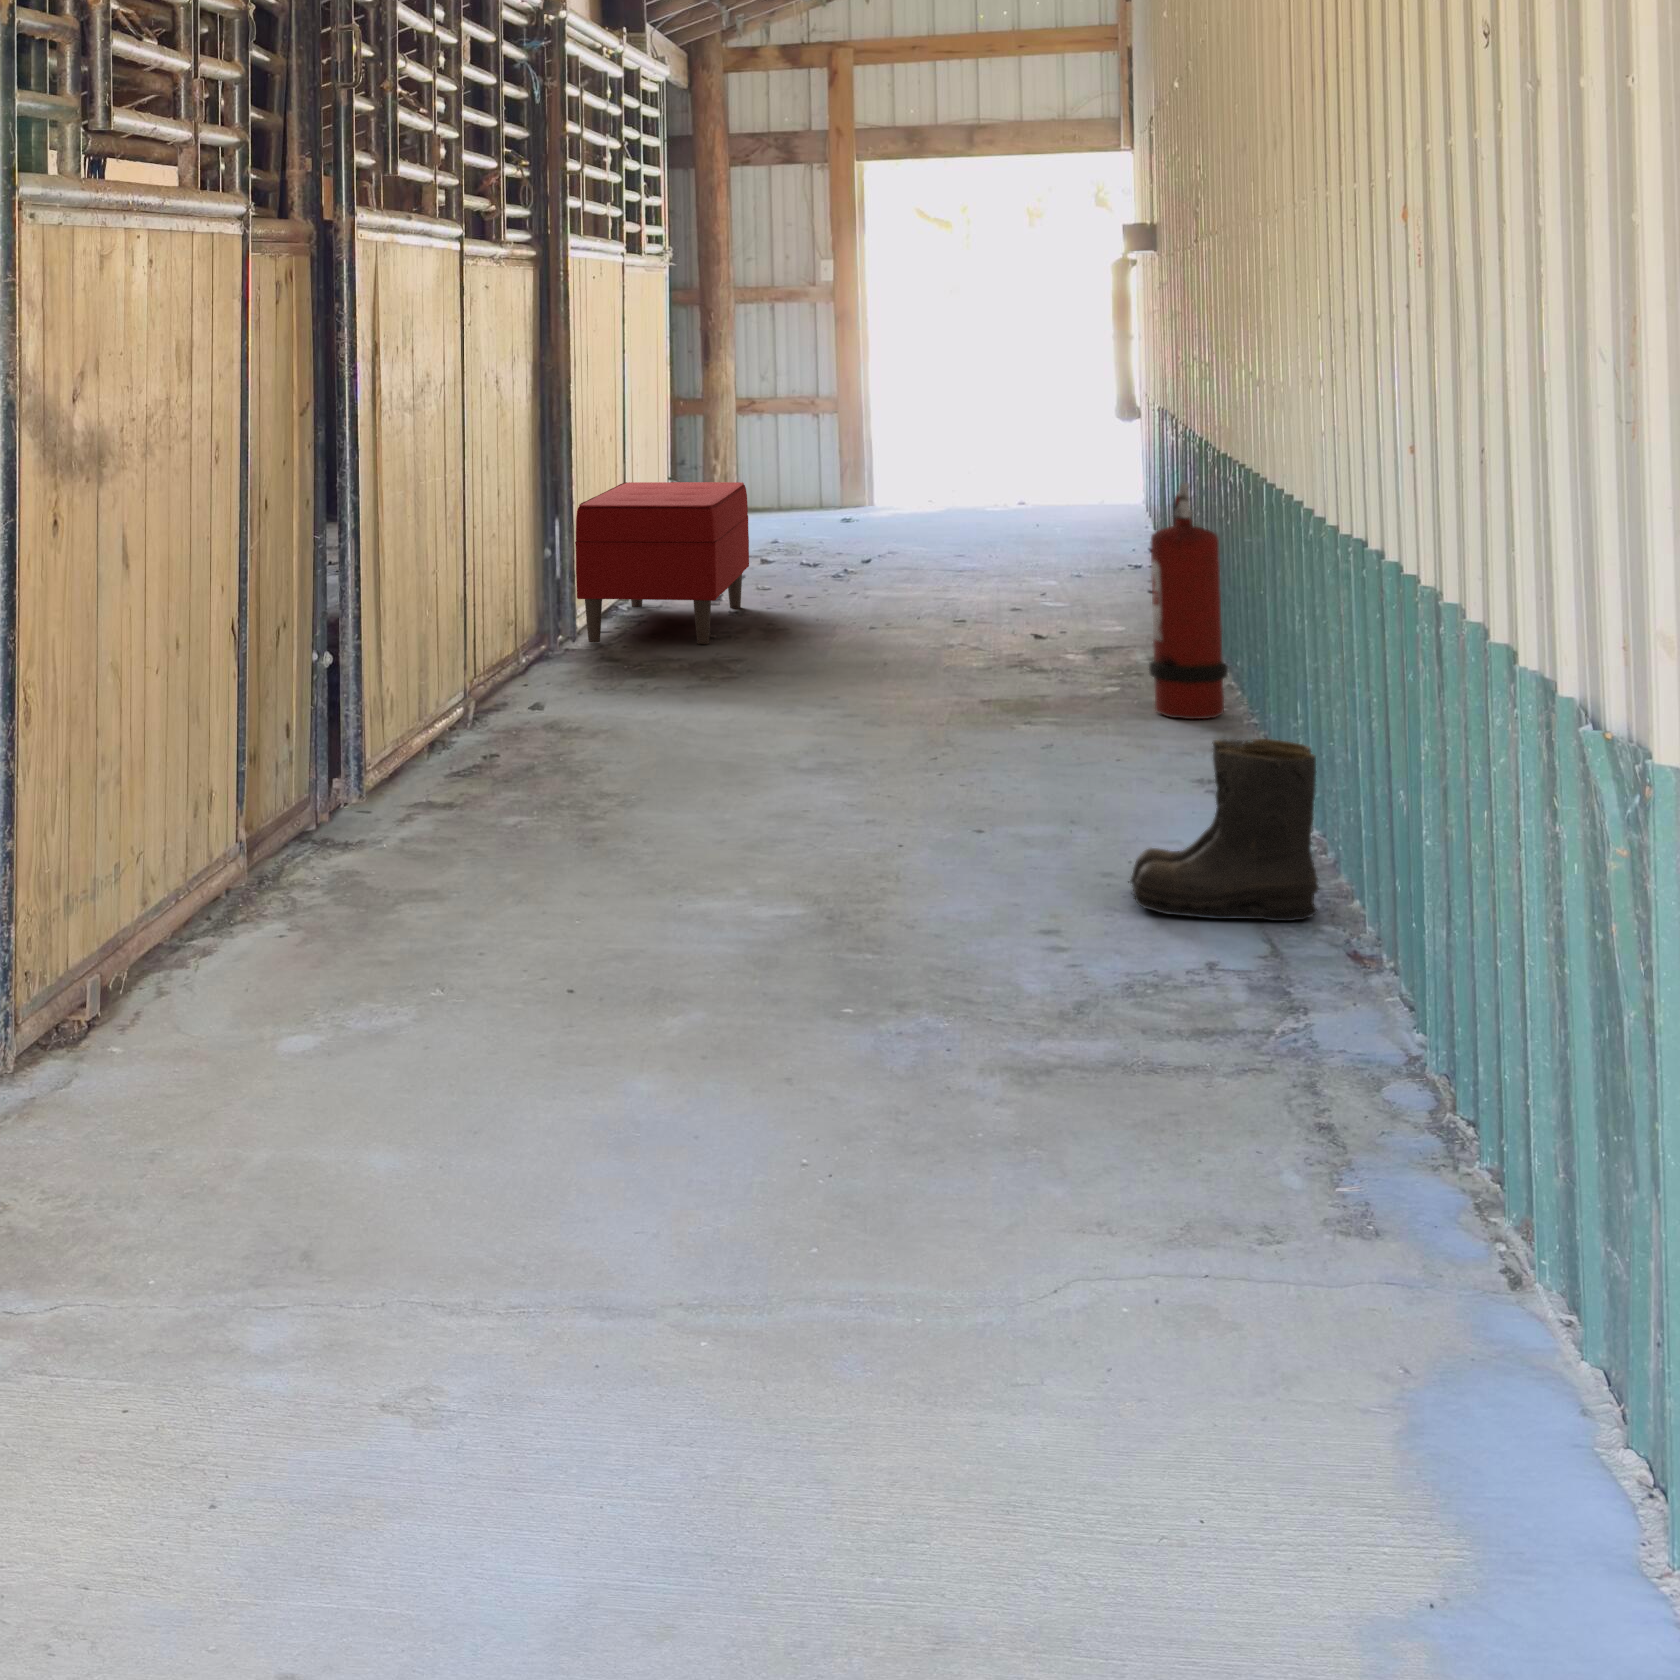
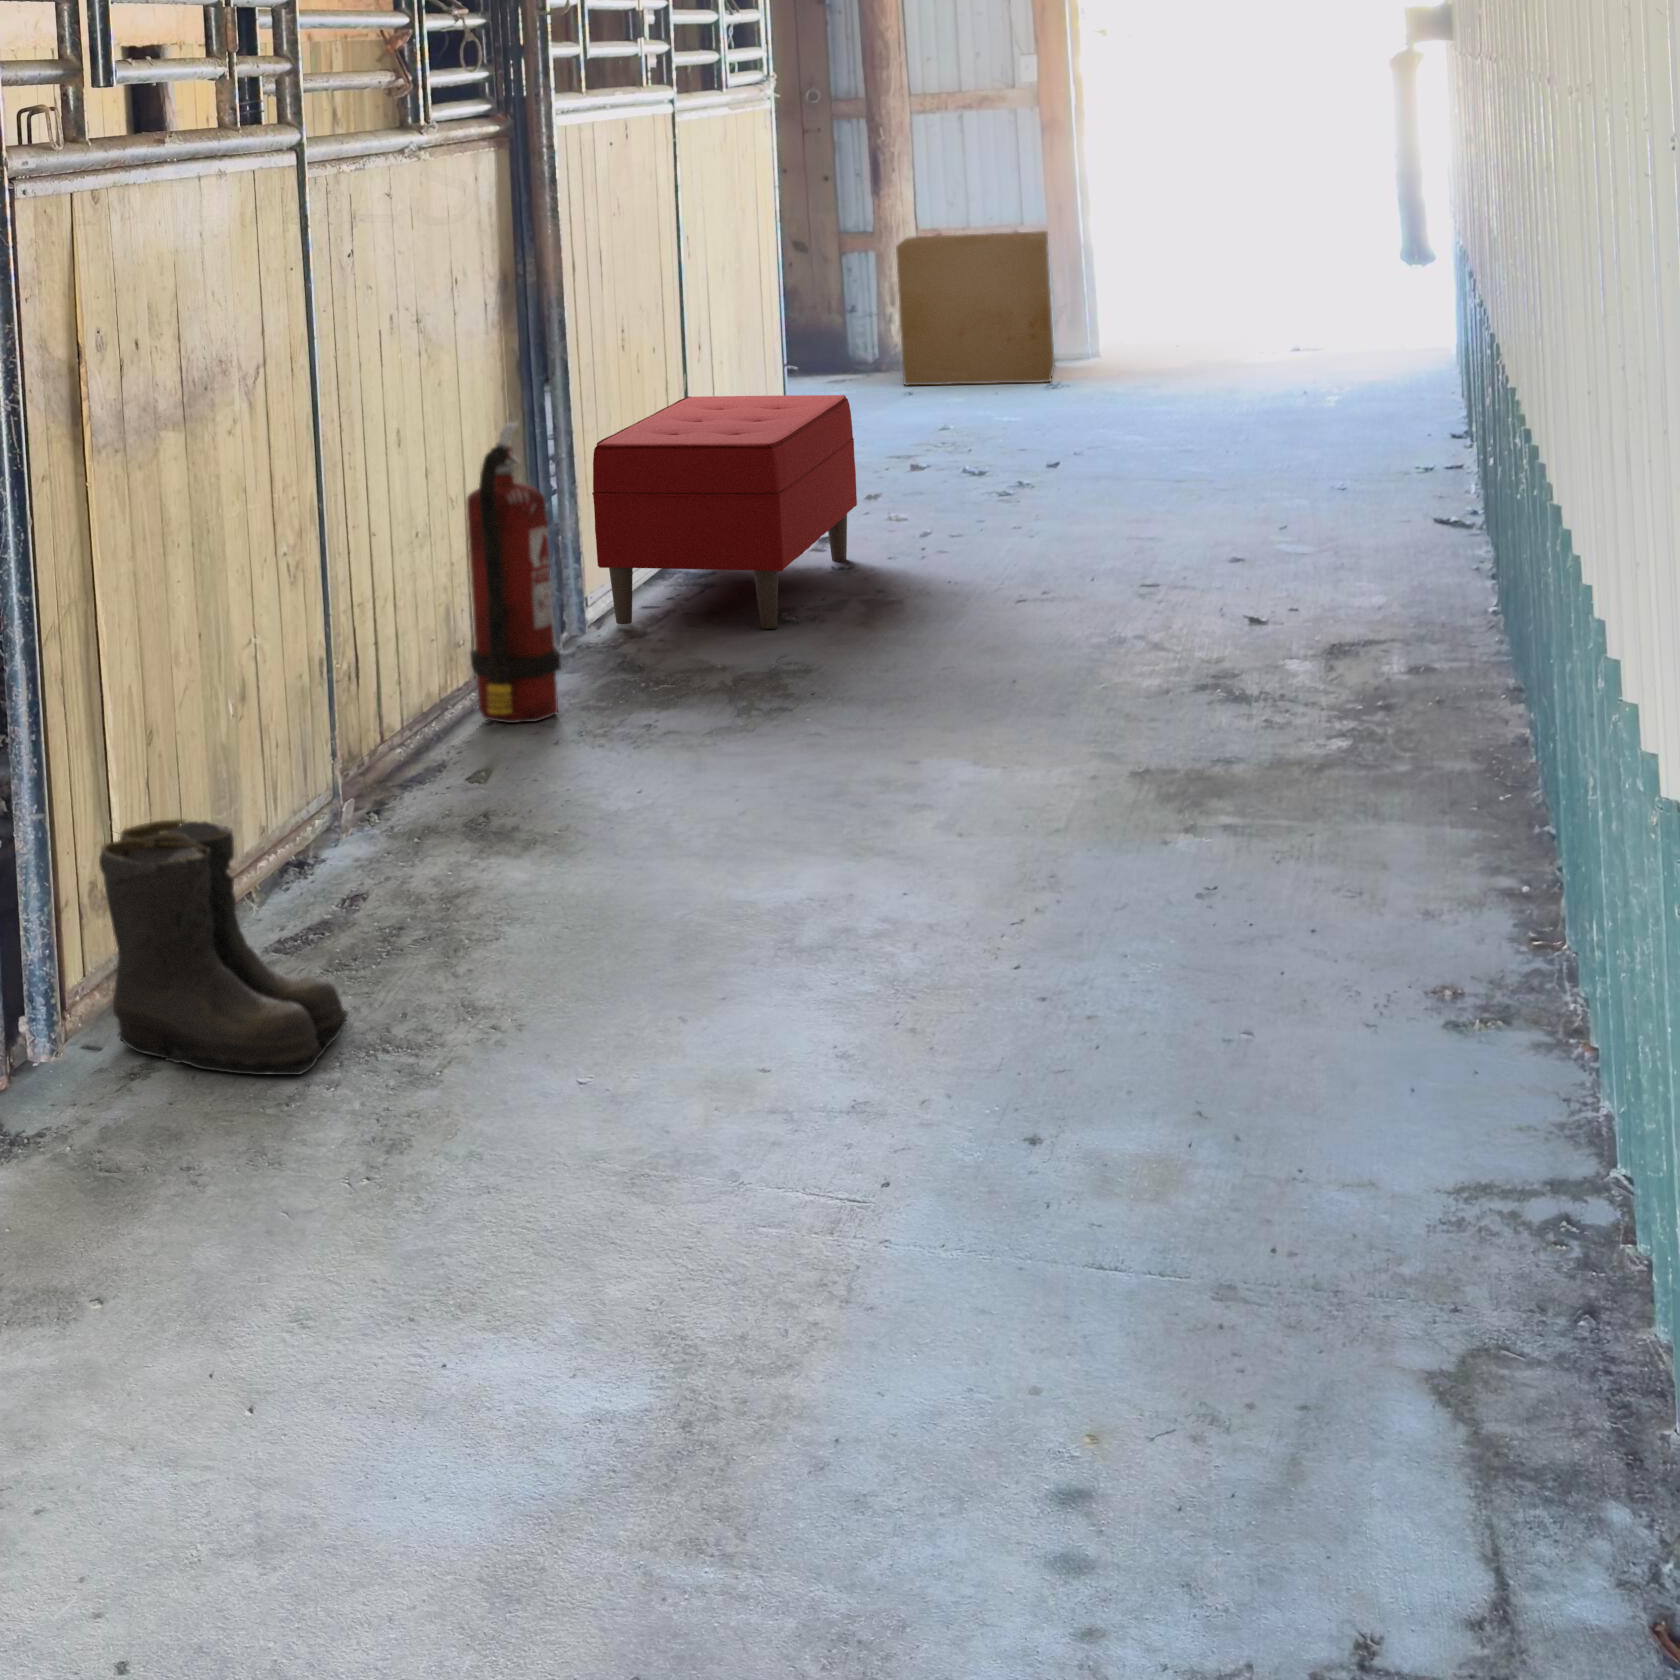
cardboard box: none [732,390,847,507] -> present [896,231,1055,385]
fire extinguisher: present [1149,483,1228,719] -> present [466,422,561,723]
boots: present [1128,739,1318,921] -> present [99,820,349,1075]

